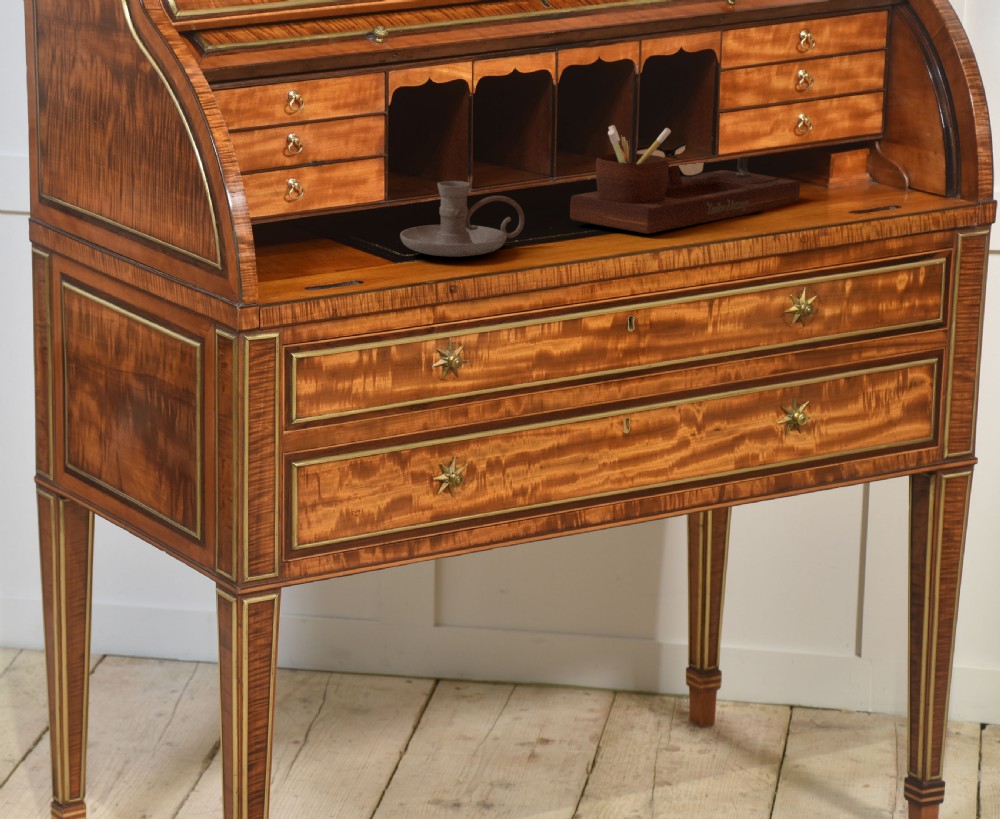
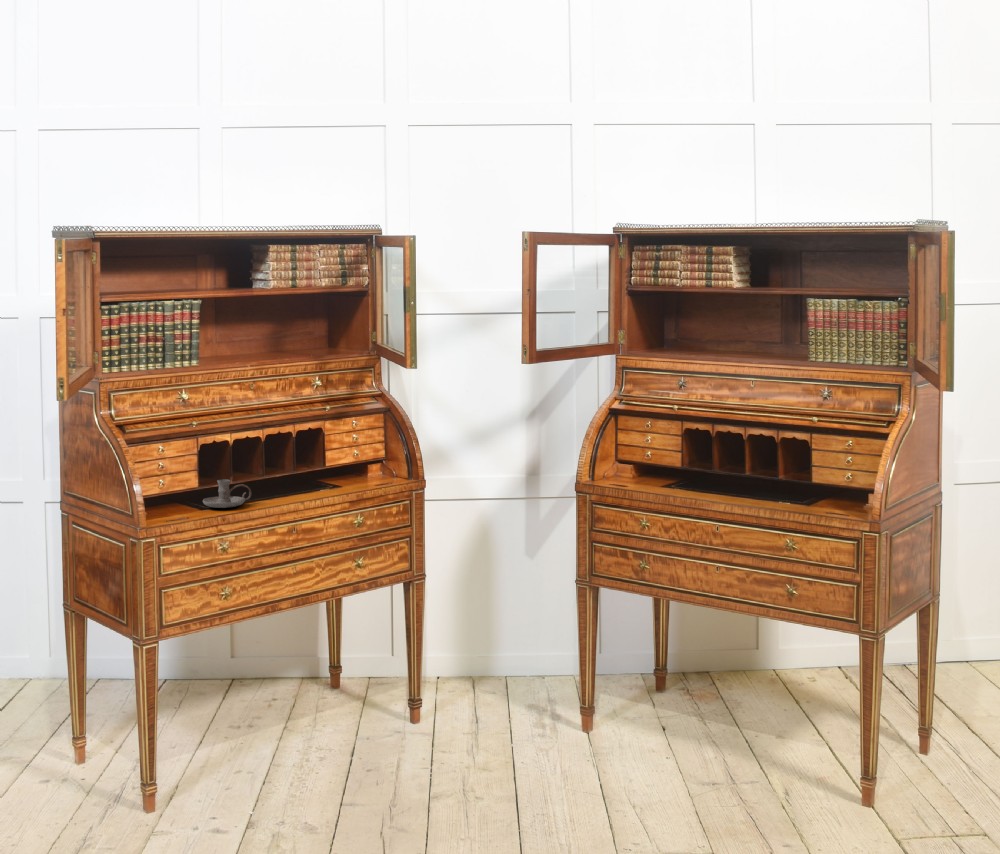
desk organizer: present [570,125,800,234] -> none [269,439,356,496]

